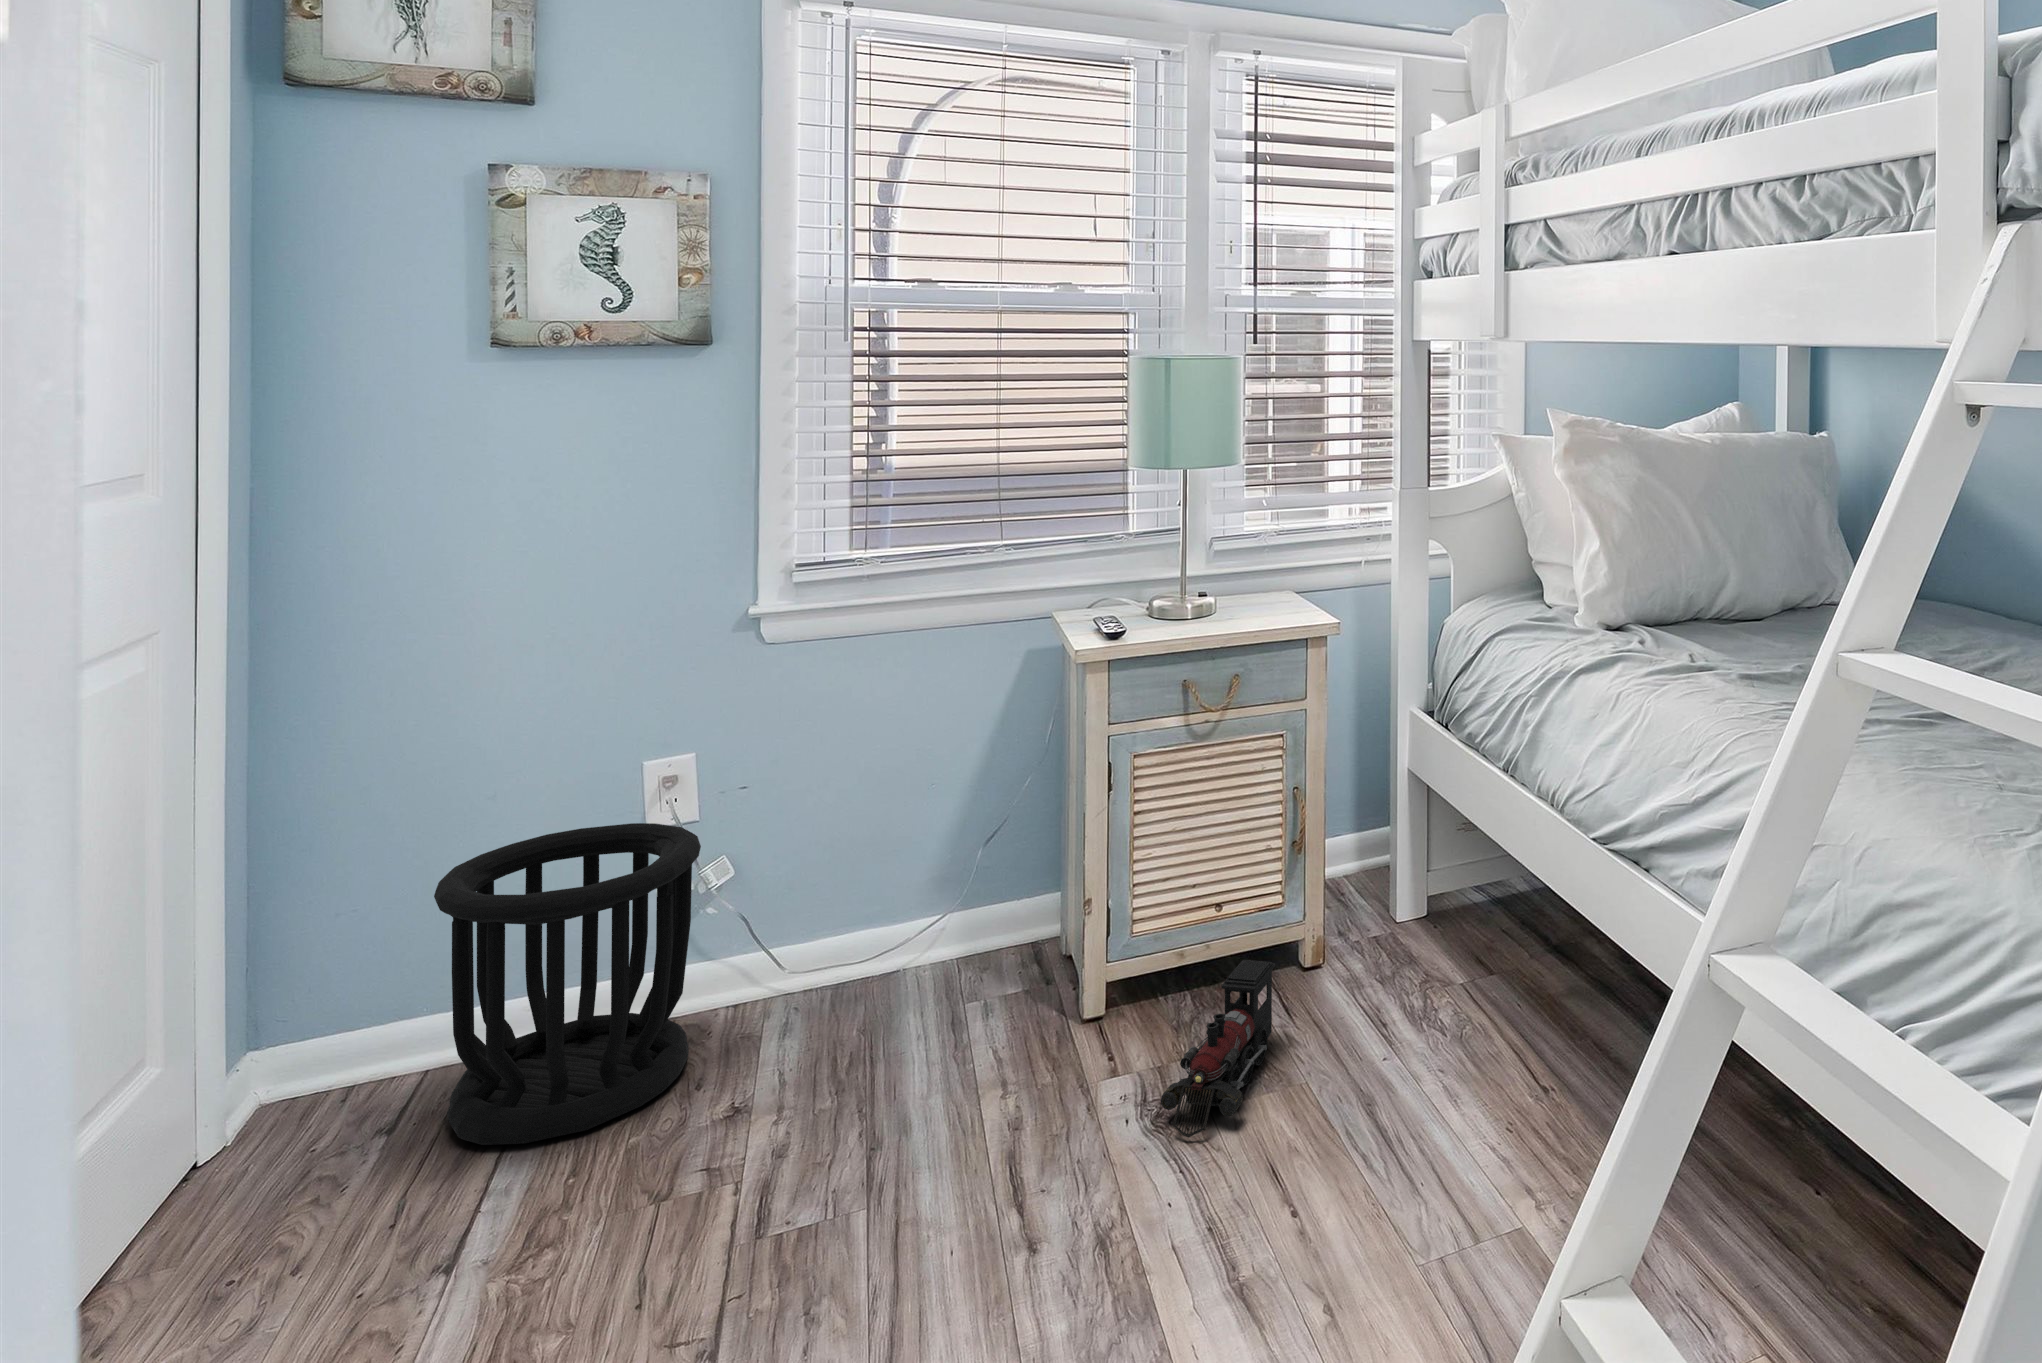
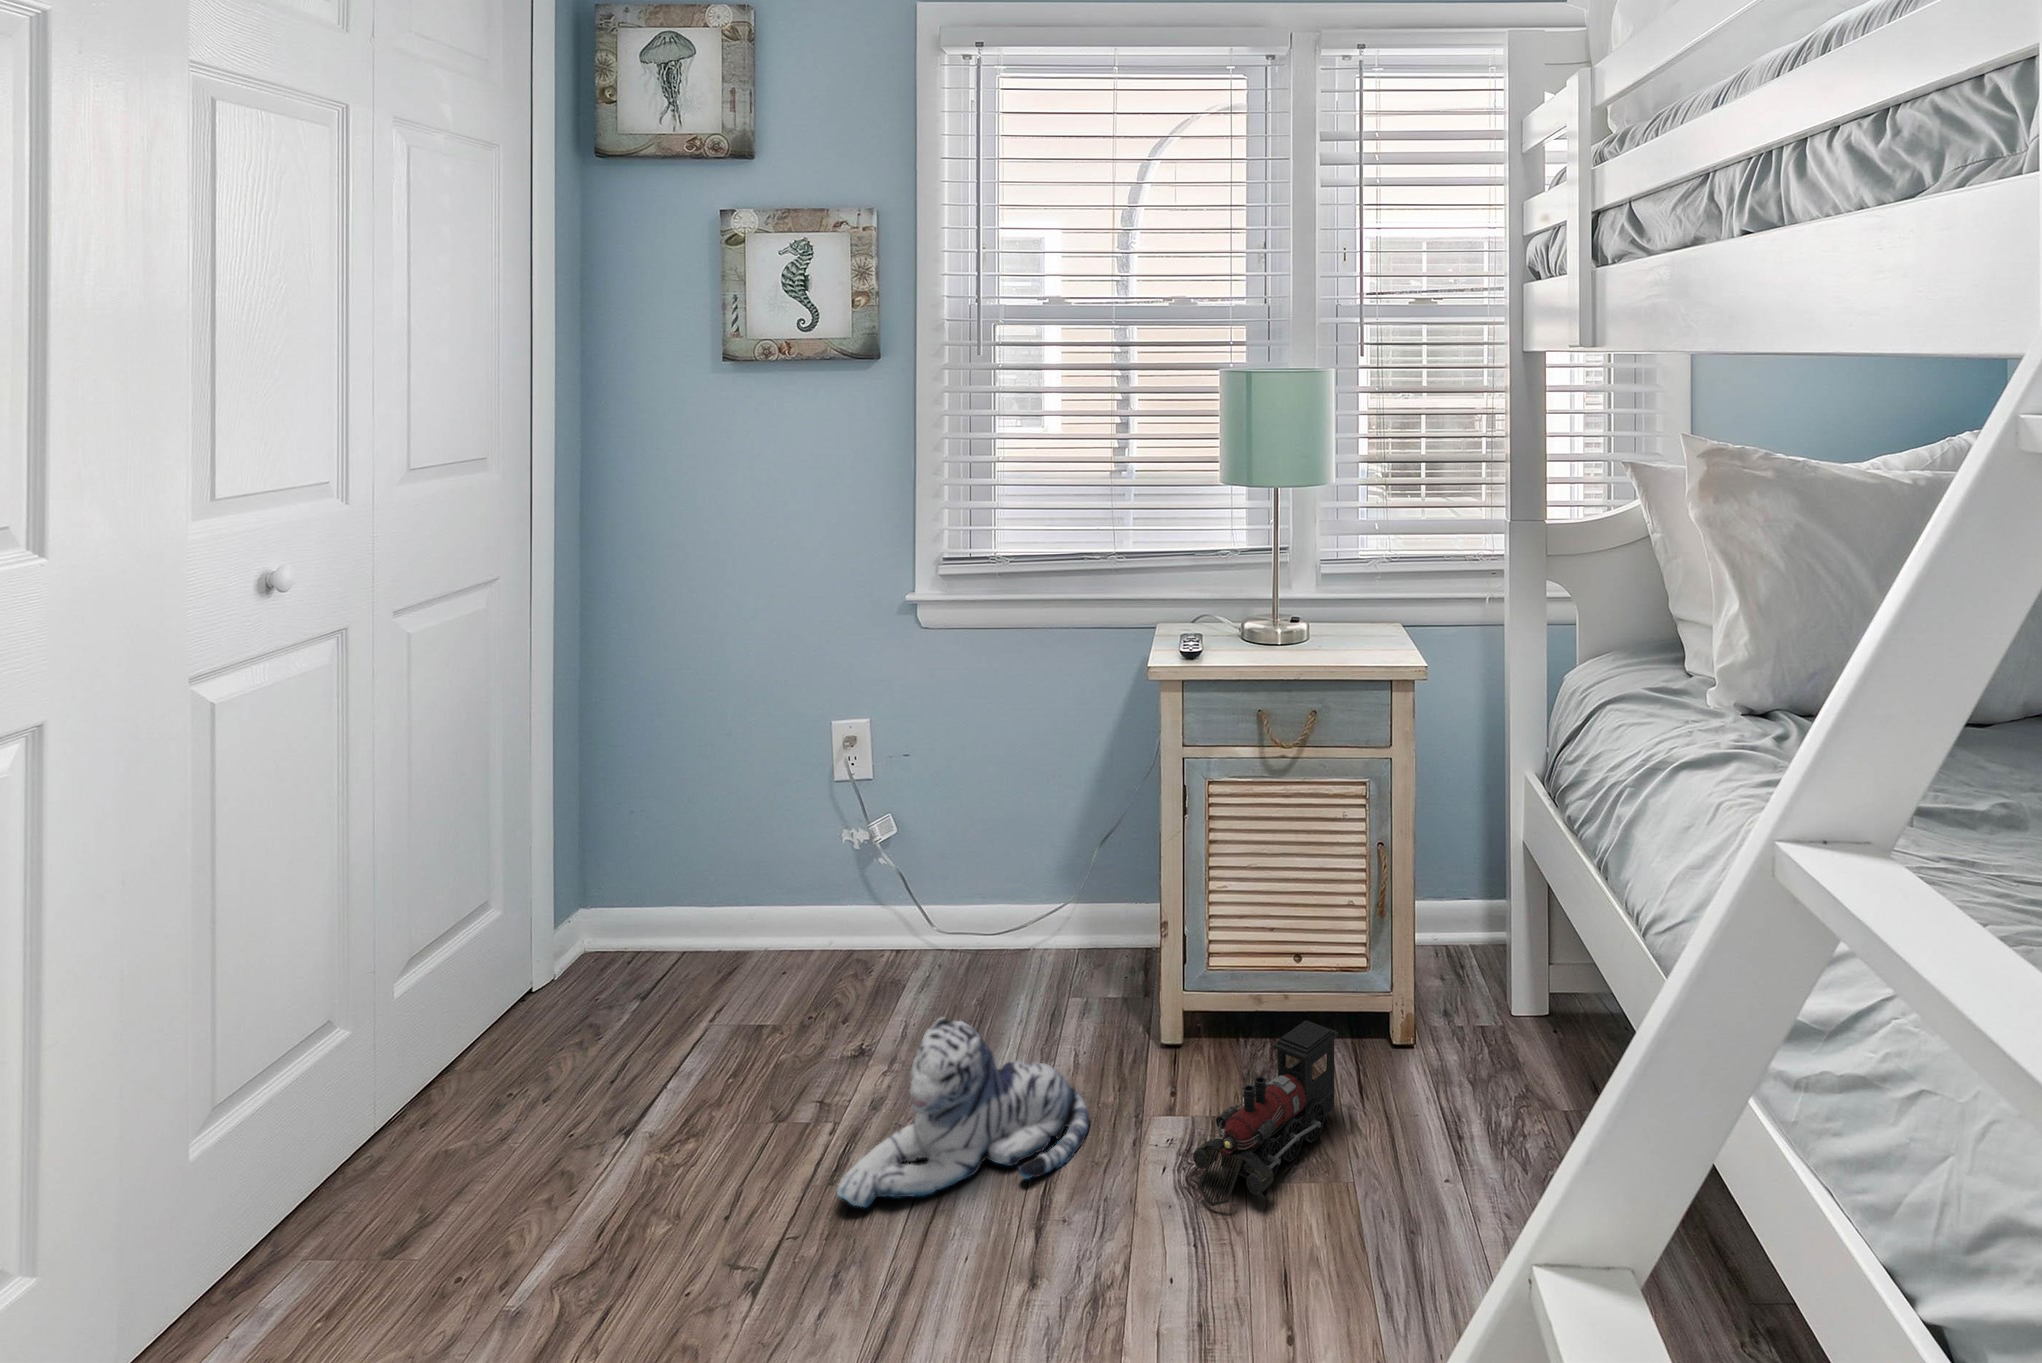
wastebasket: present [434,823,701,1145] -> none [660,775,857,1042]
plush toy: none [784,1029,1037,1240] -> present [837,1017,1090,1207]

